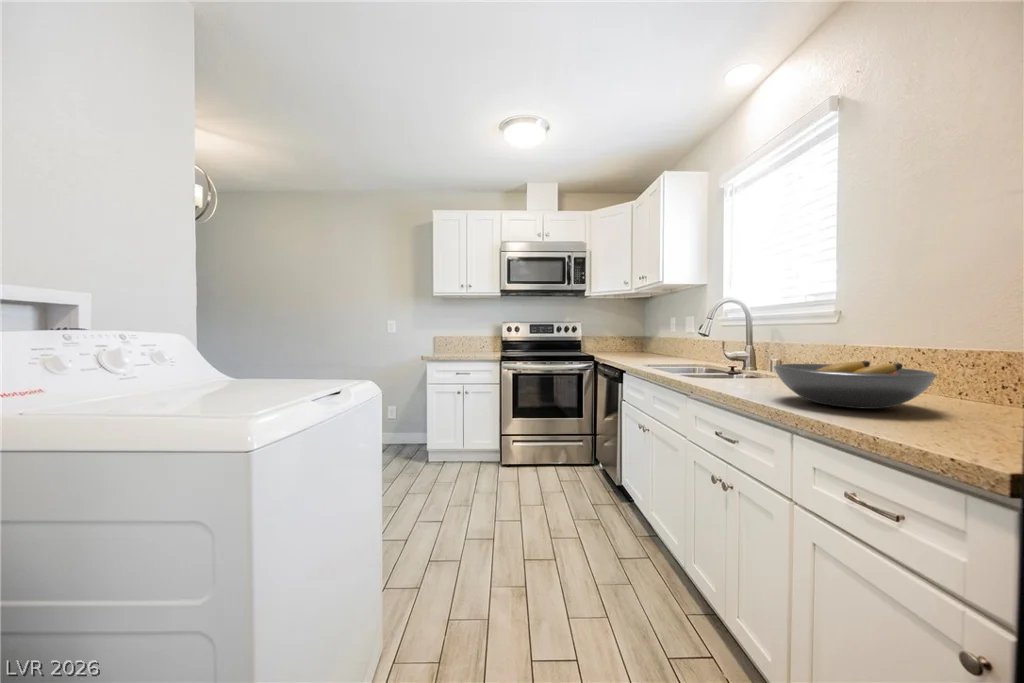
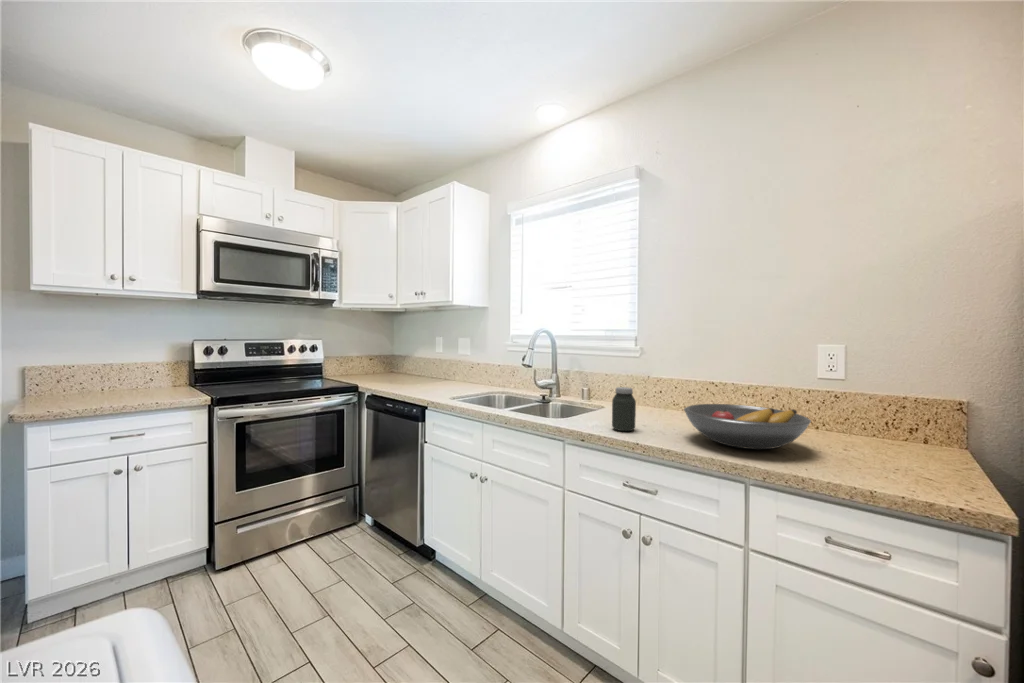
jar: none [726,346,752,388] -> present [612,387,636,431]

